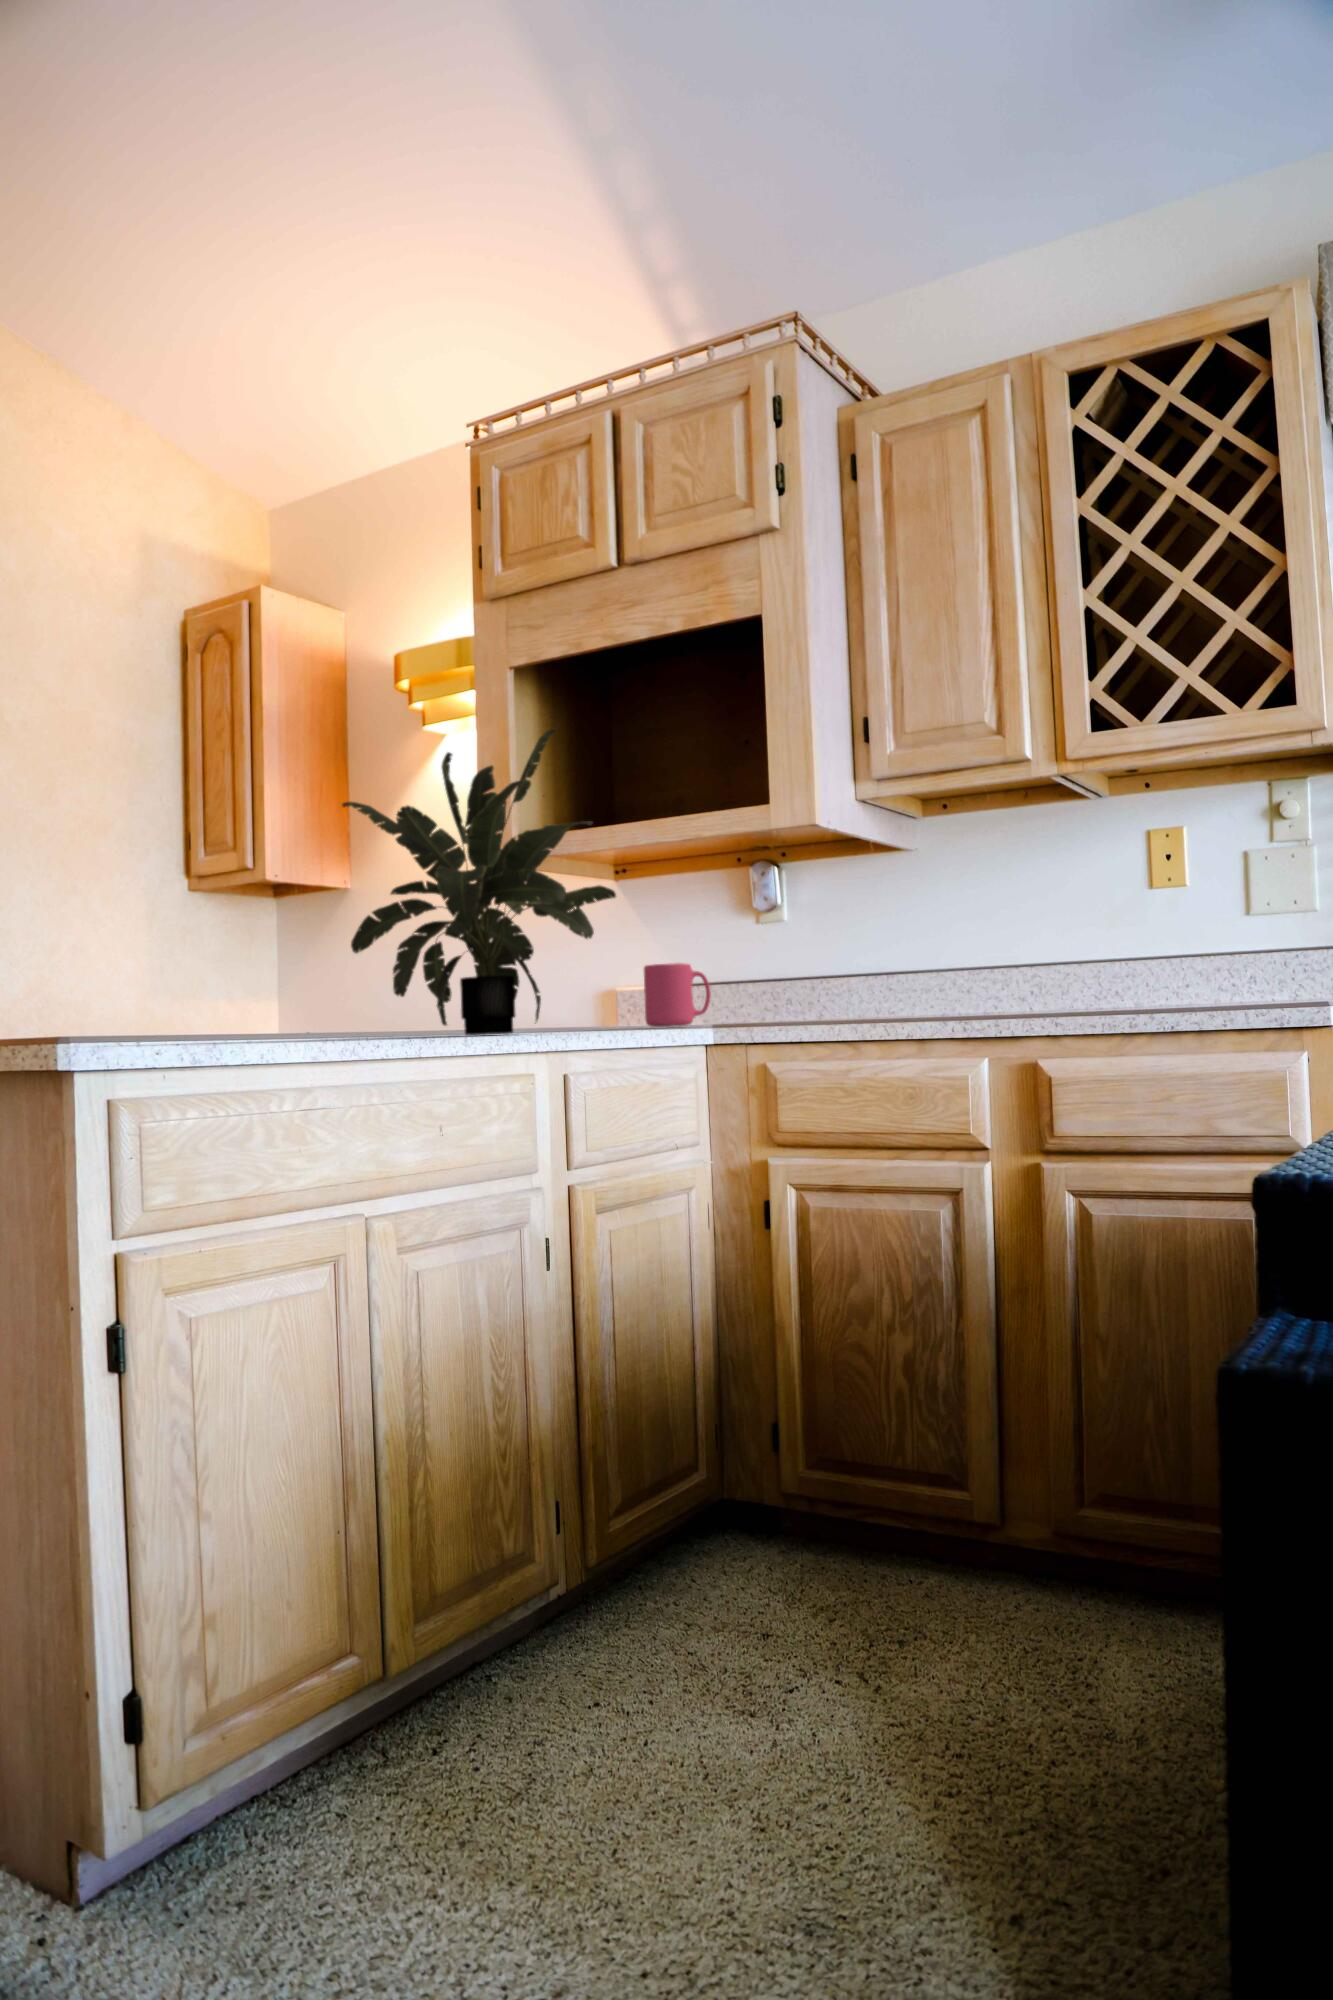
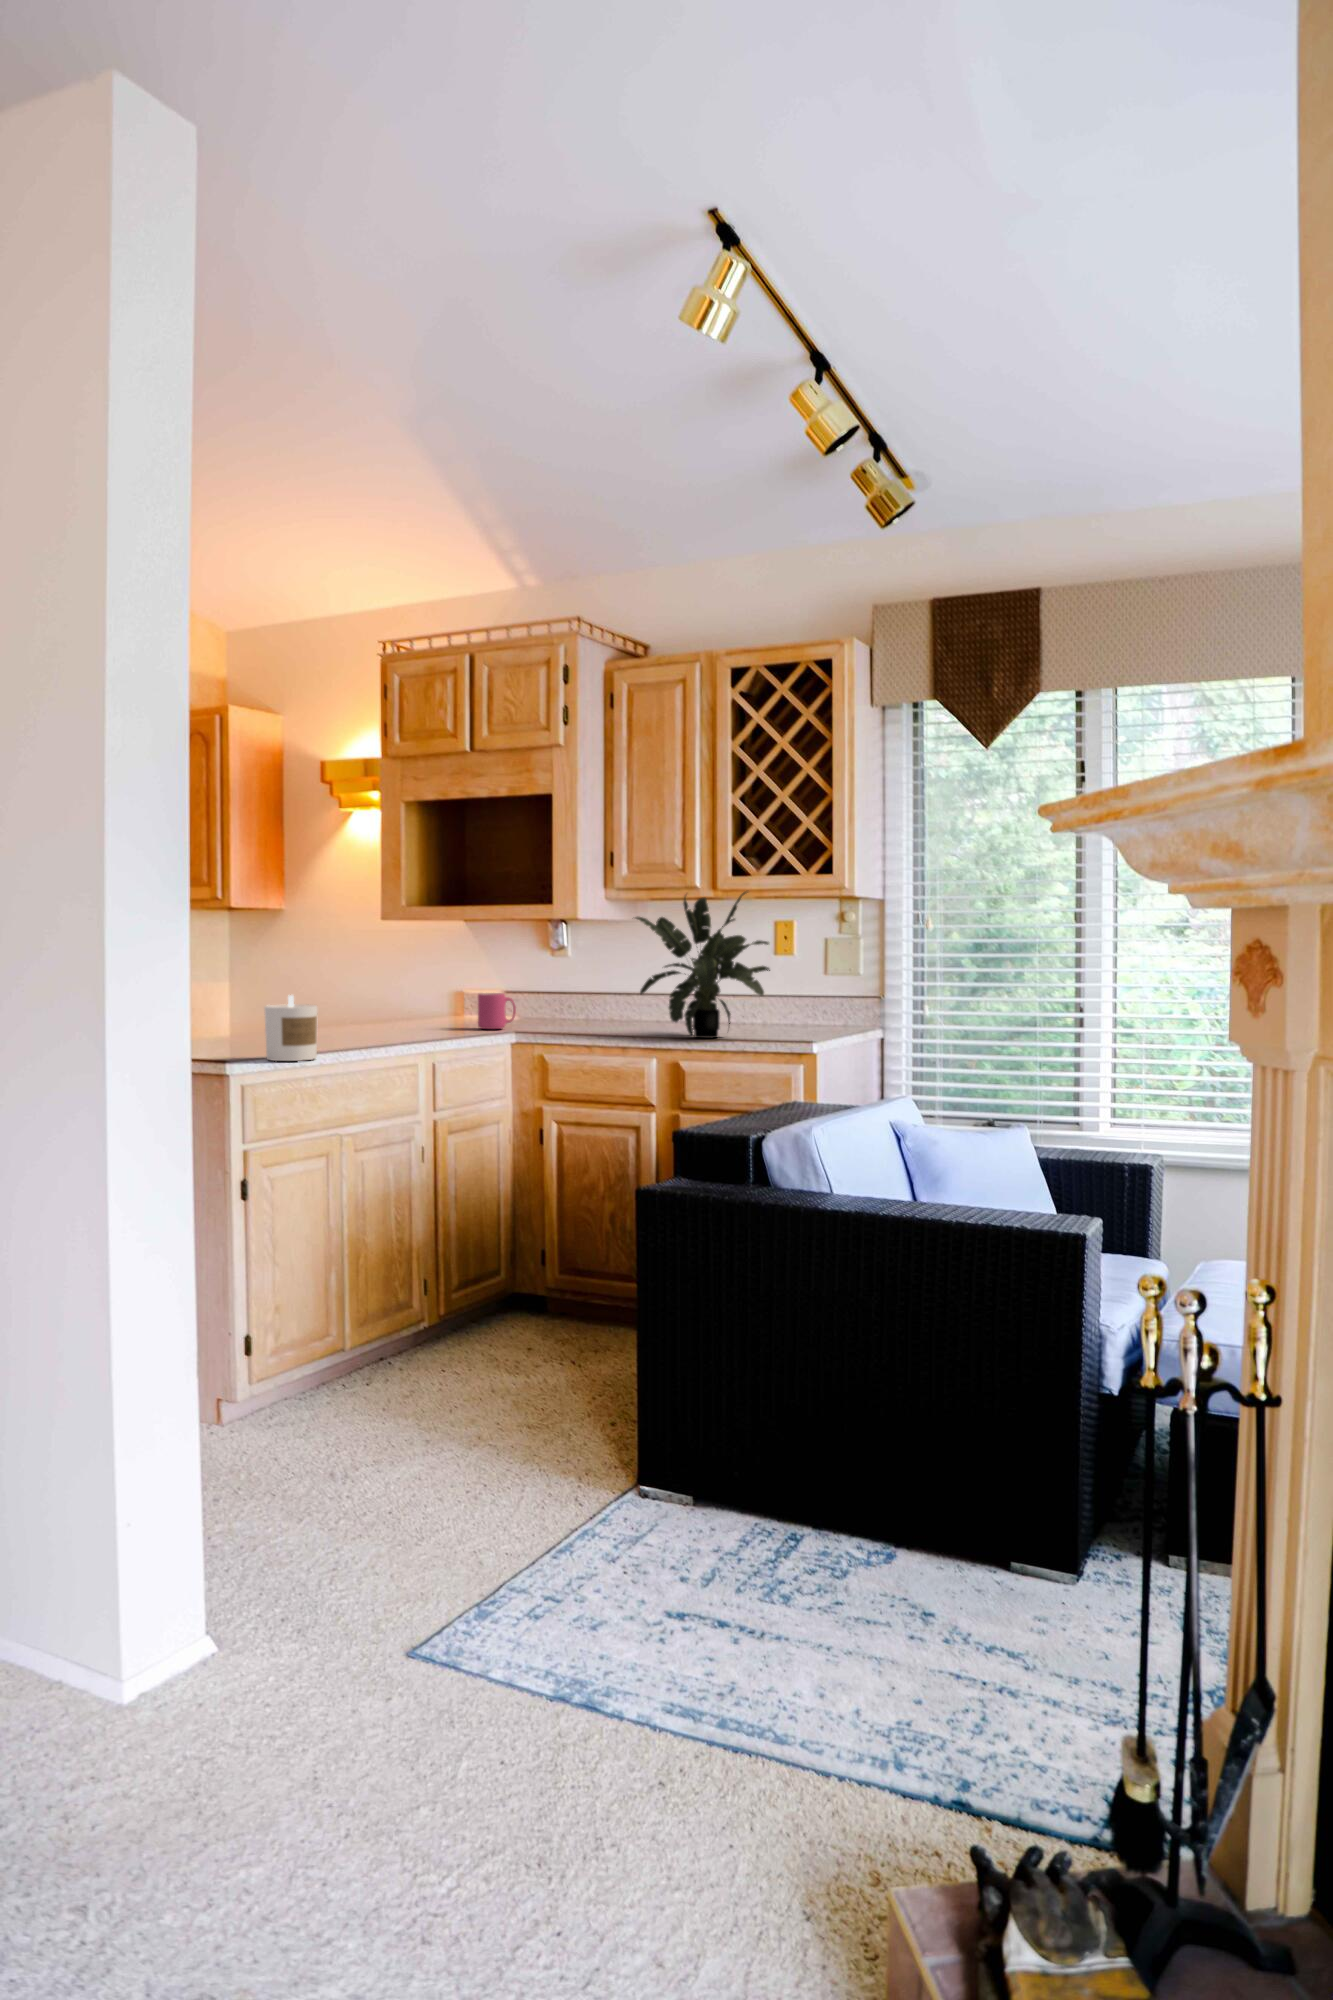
potted plant: present [342,728,616,1035] -> present [635,891,770,1038]
candle: none [182,901,304,1046] -> present [264,995,318,1061]

